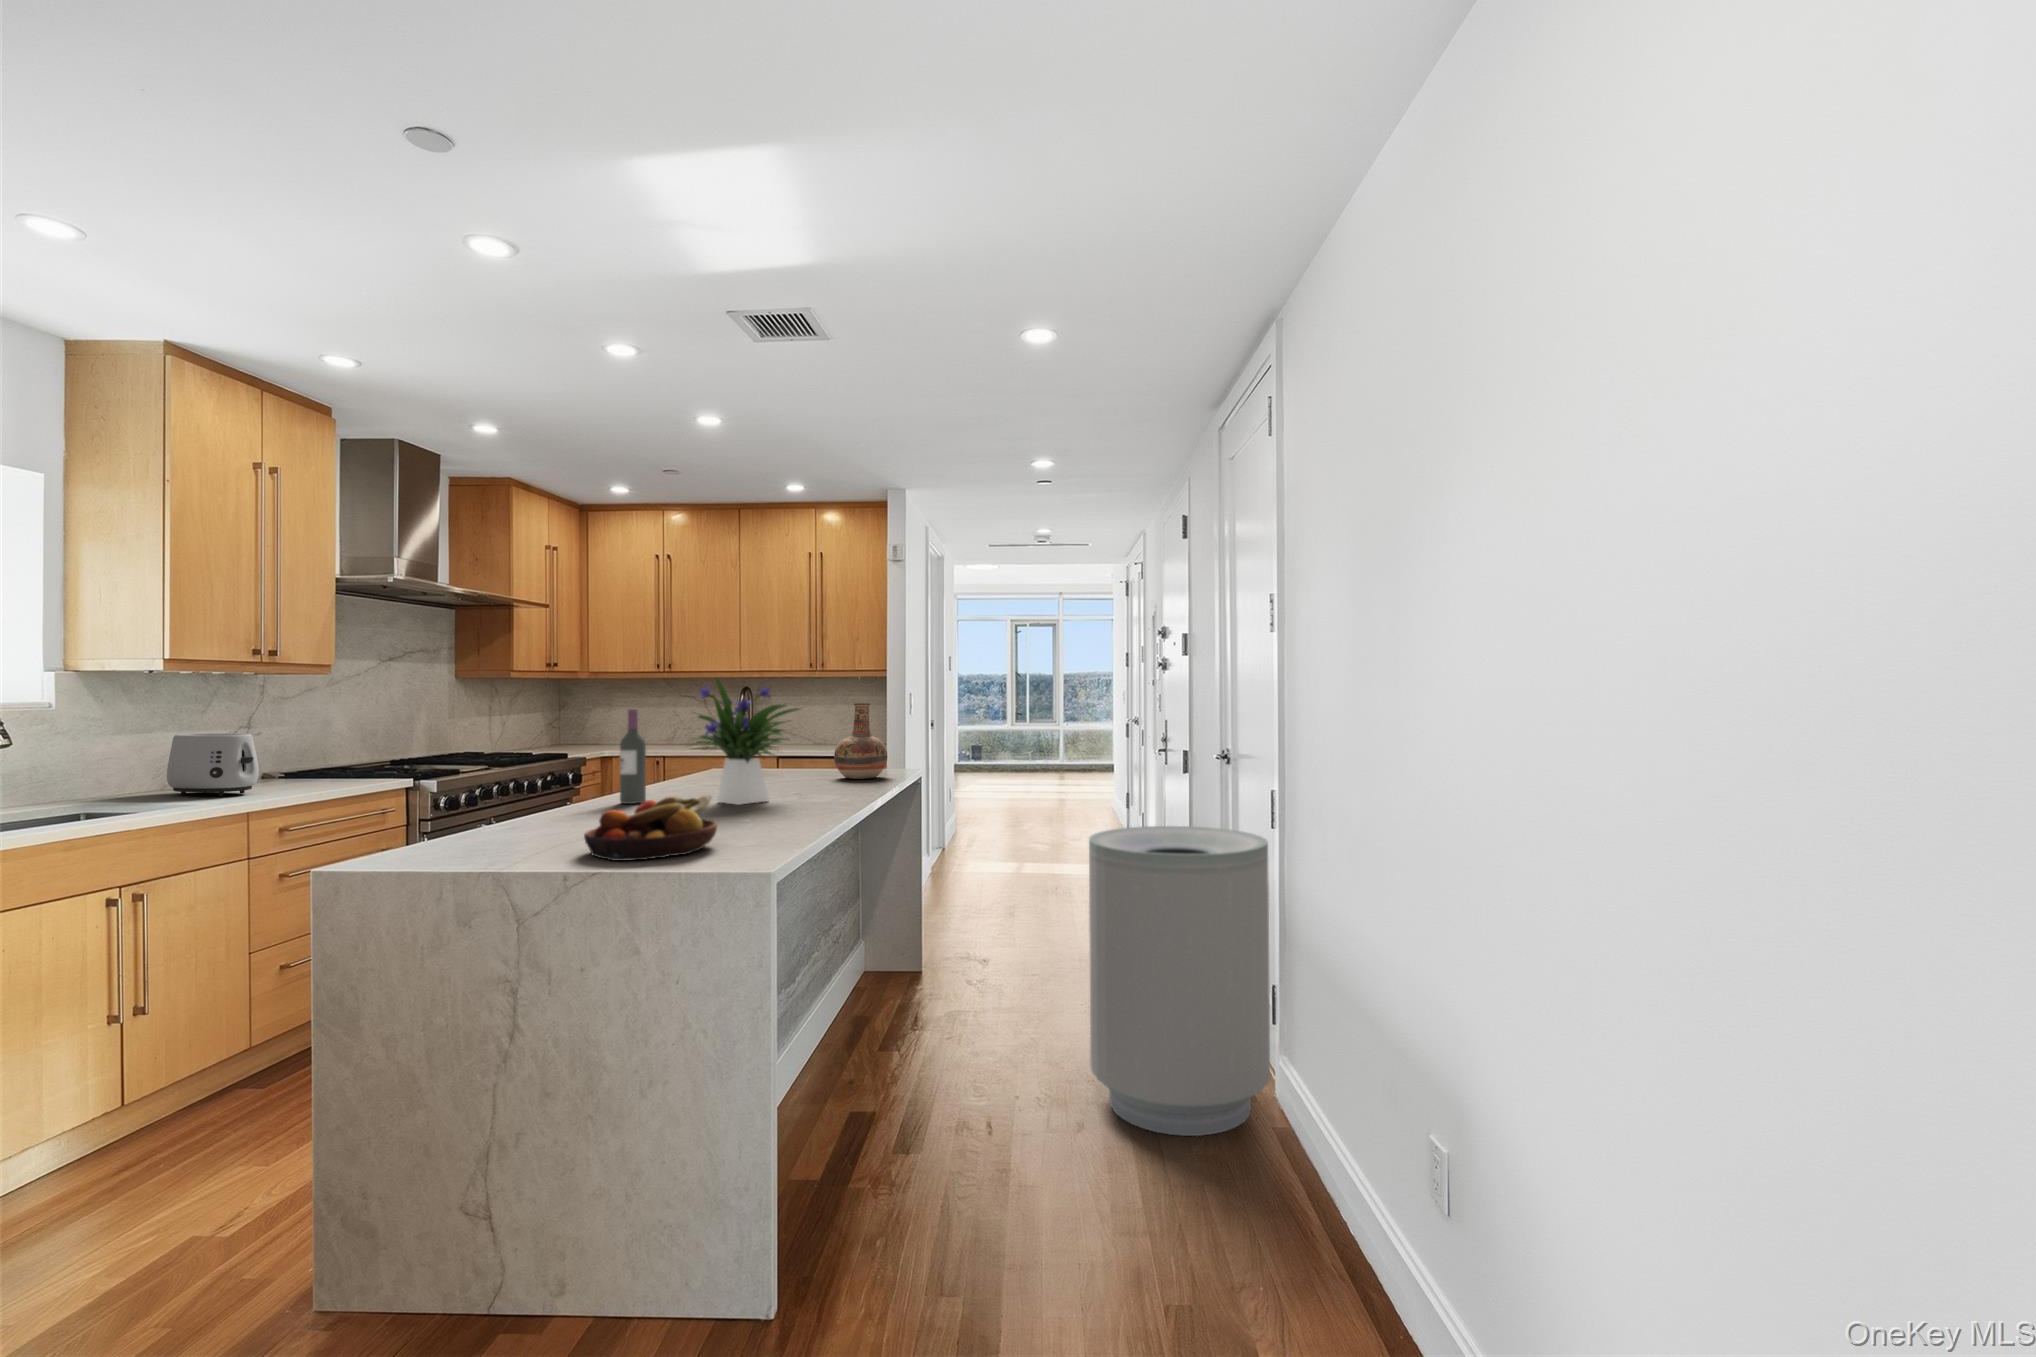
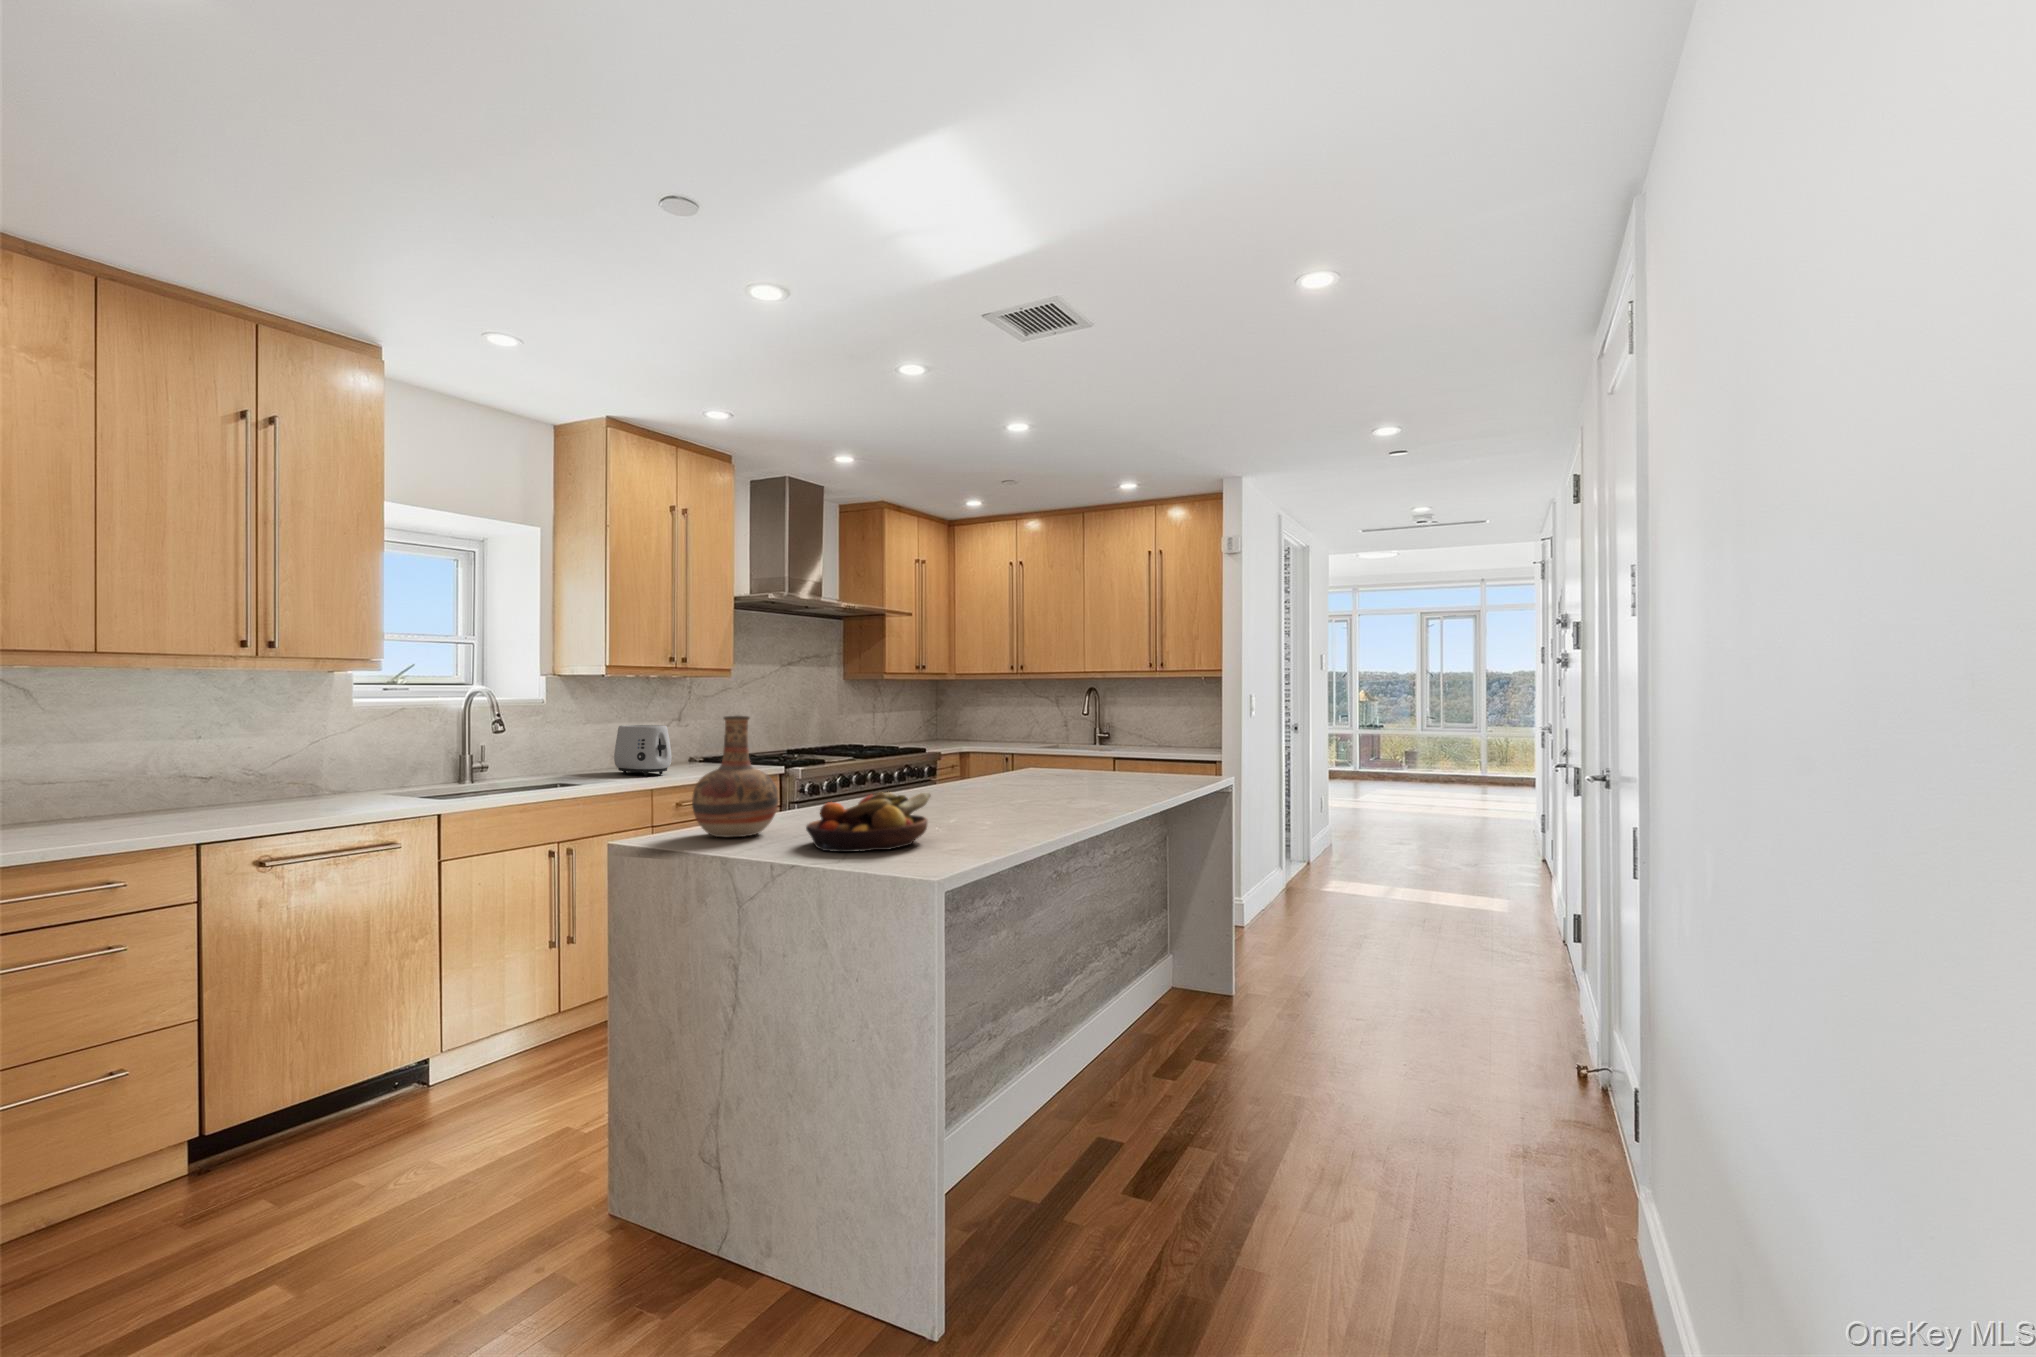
flower arrangement: present [691,679,799,805] -> none [948,677,1062,804]
vase: present [834,703,887,779] -> present [692,716,778,837]
wine bottle: present [620,709,646,804] -> none [904,708,927,798]
trash can: present [1089,826,1270,1136] -> none [1365,855,1612,1251]

